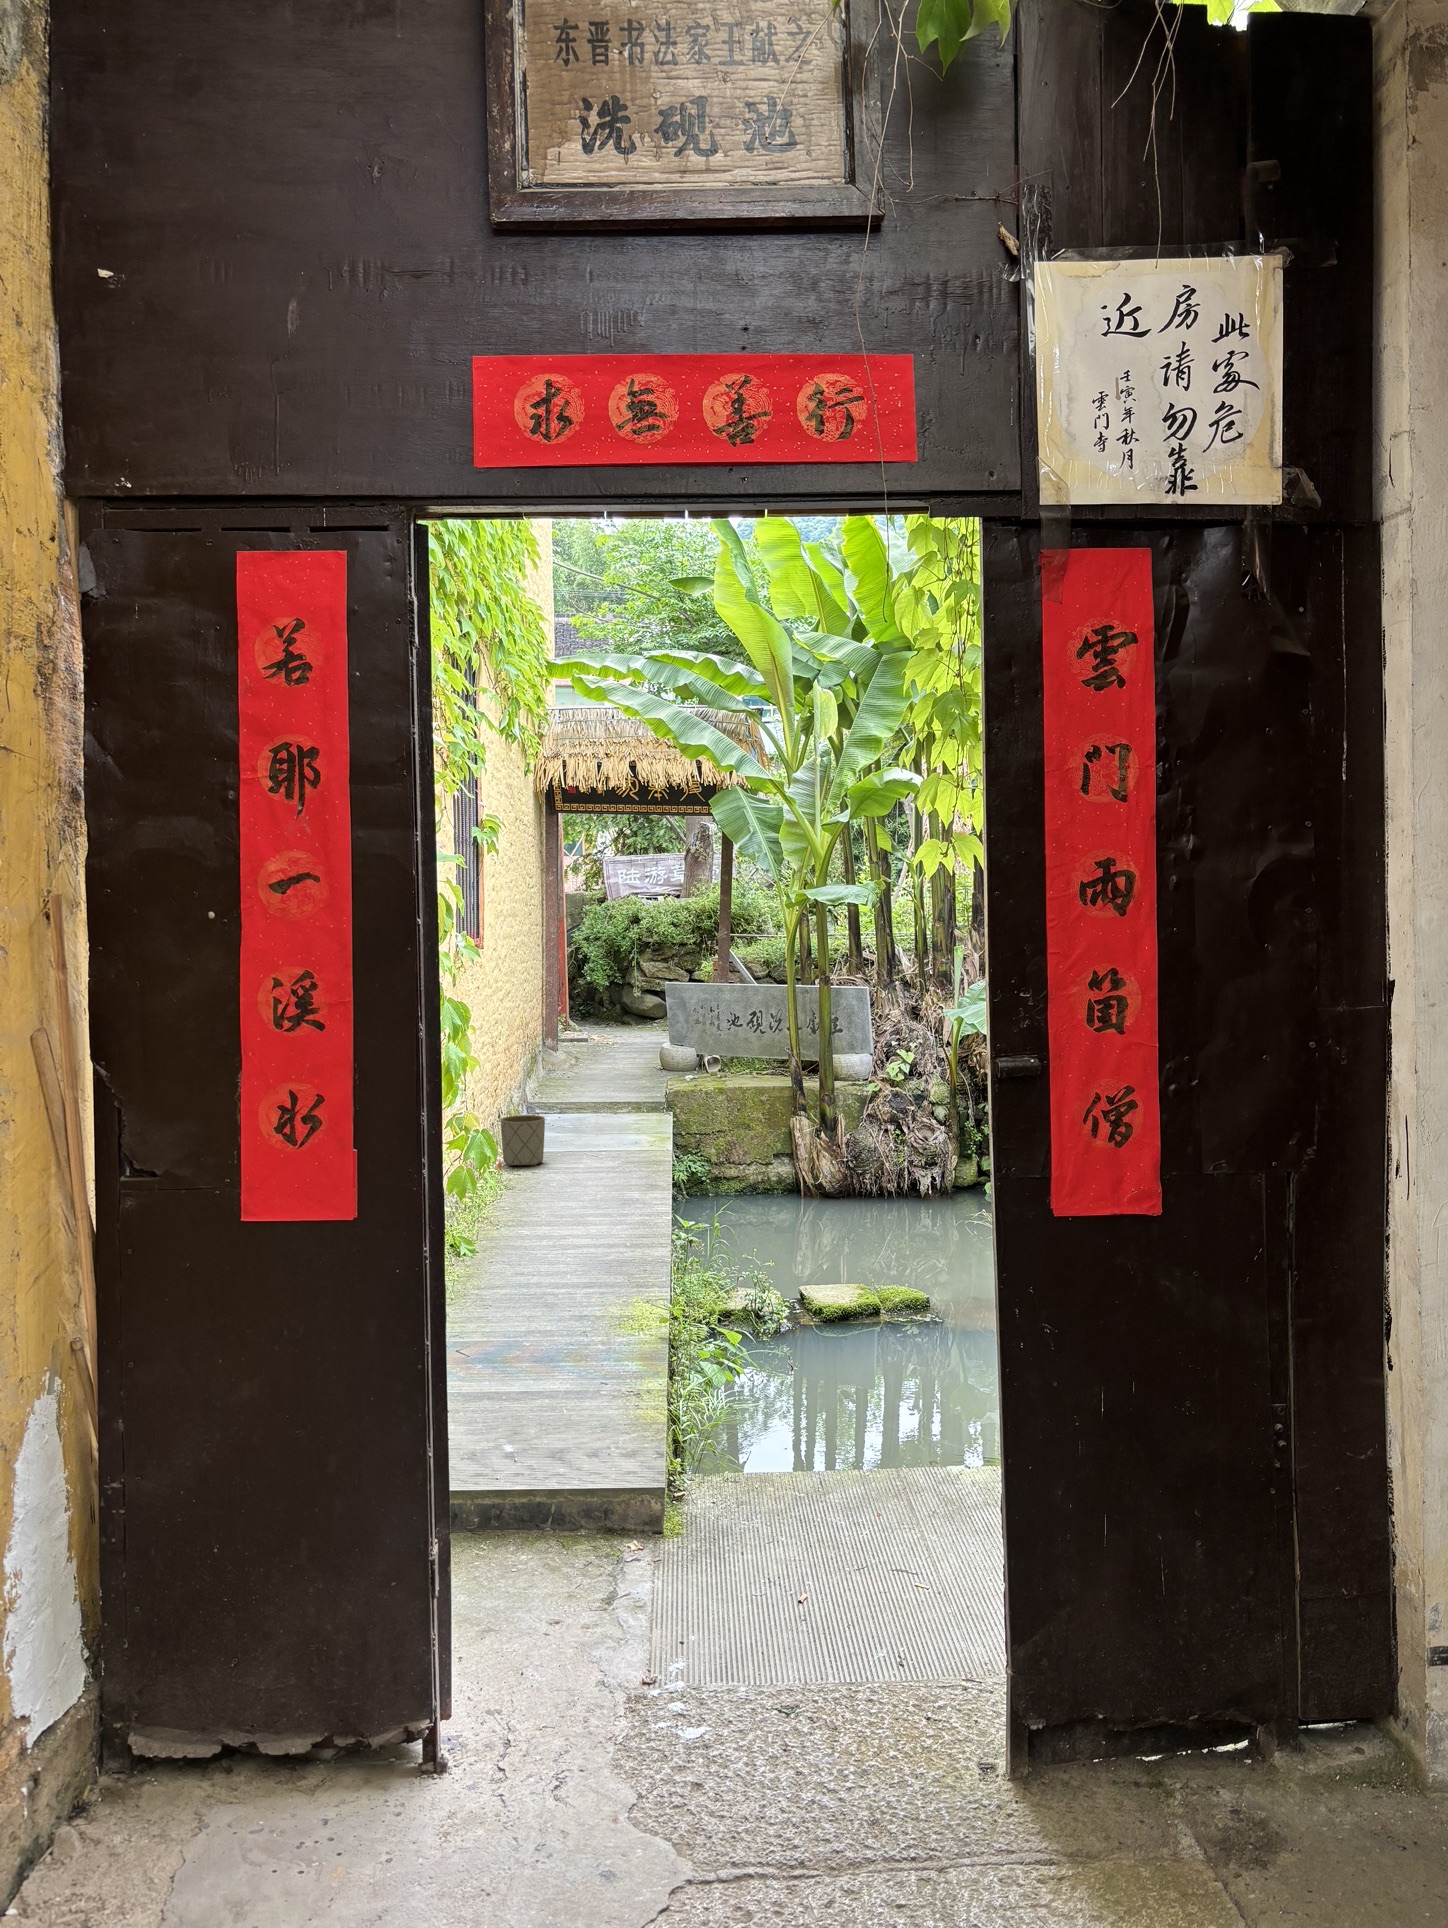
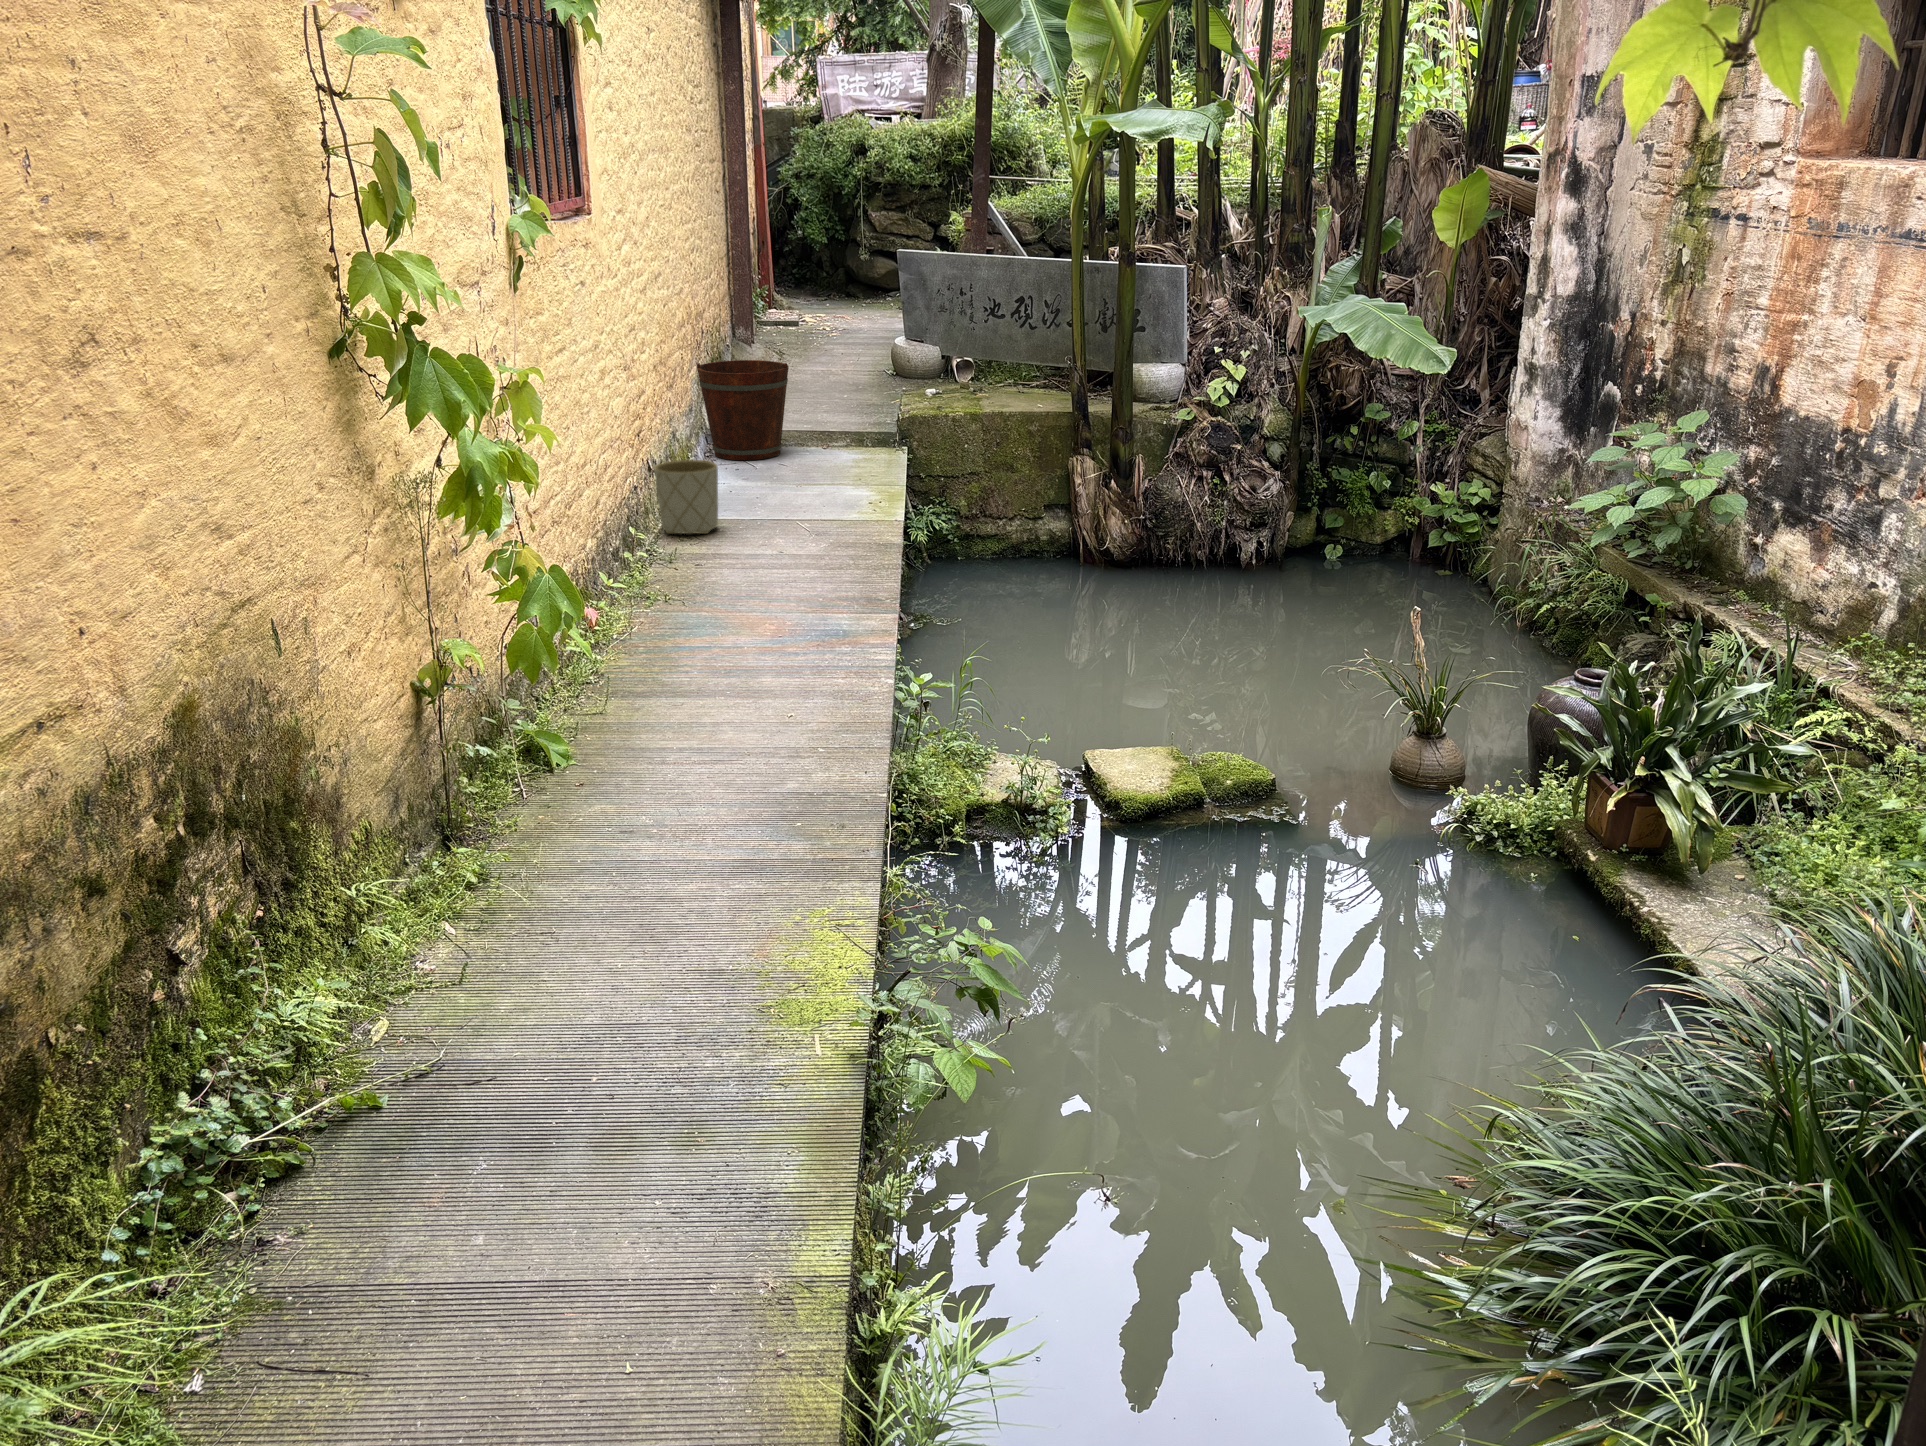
bucket: none [526,1054,591,1123] -> present [697,360,788,460]

